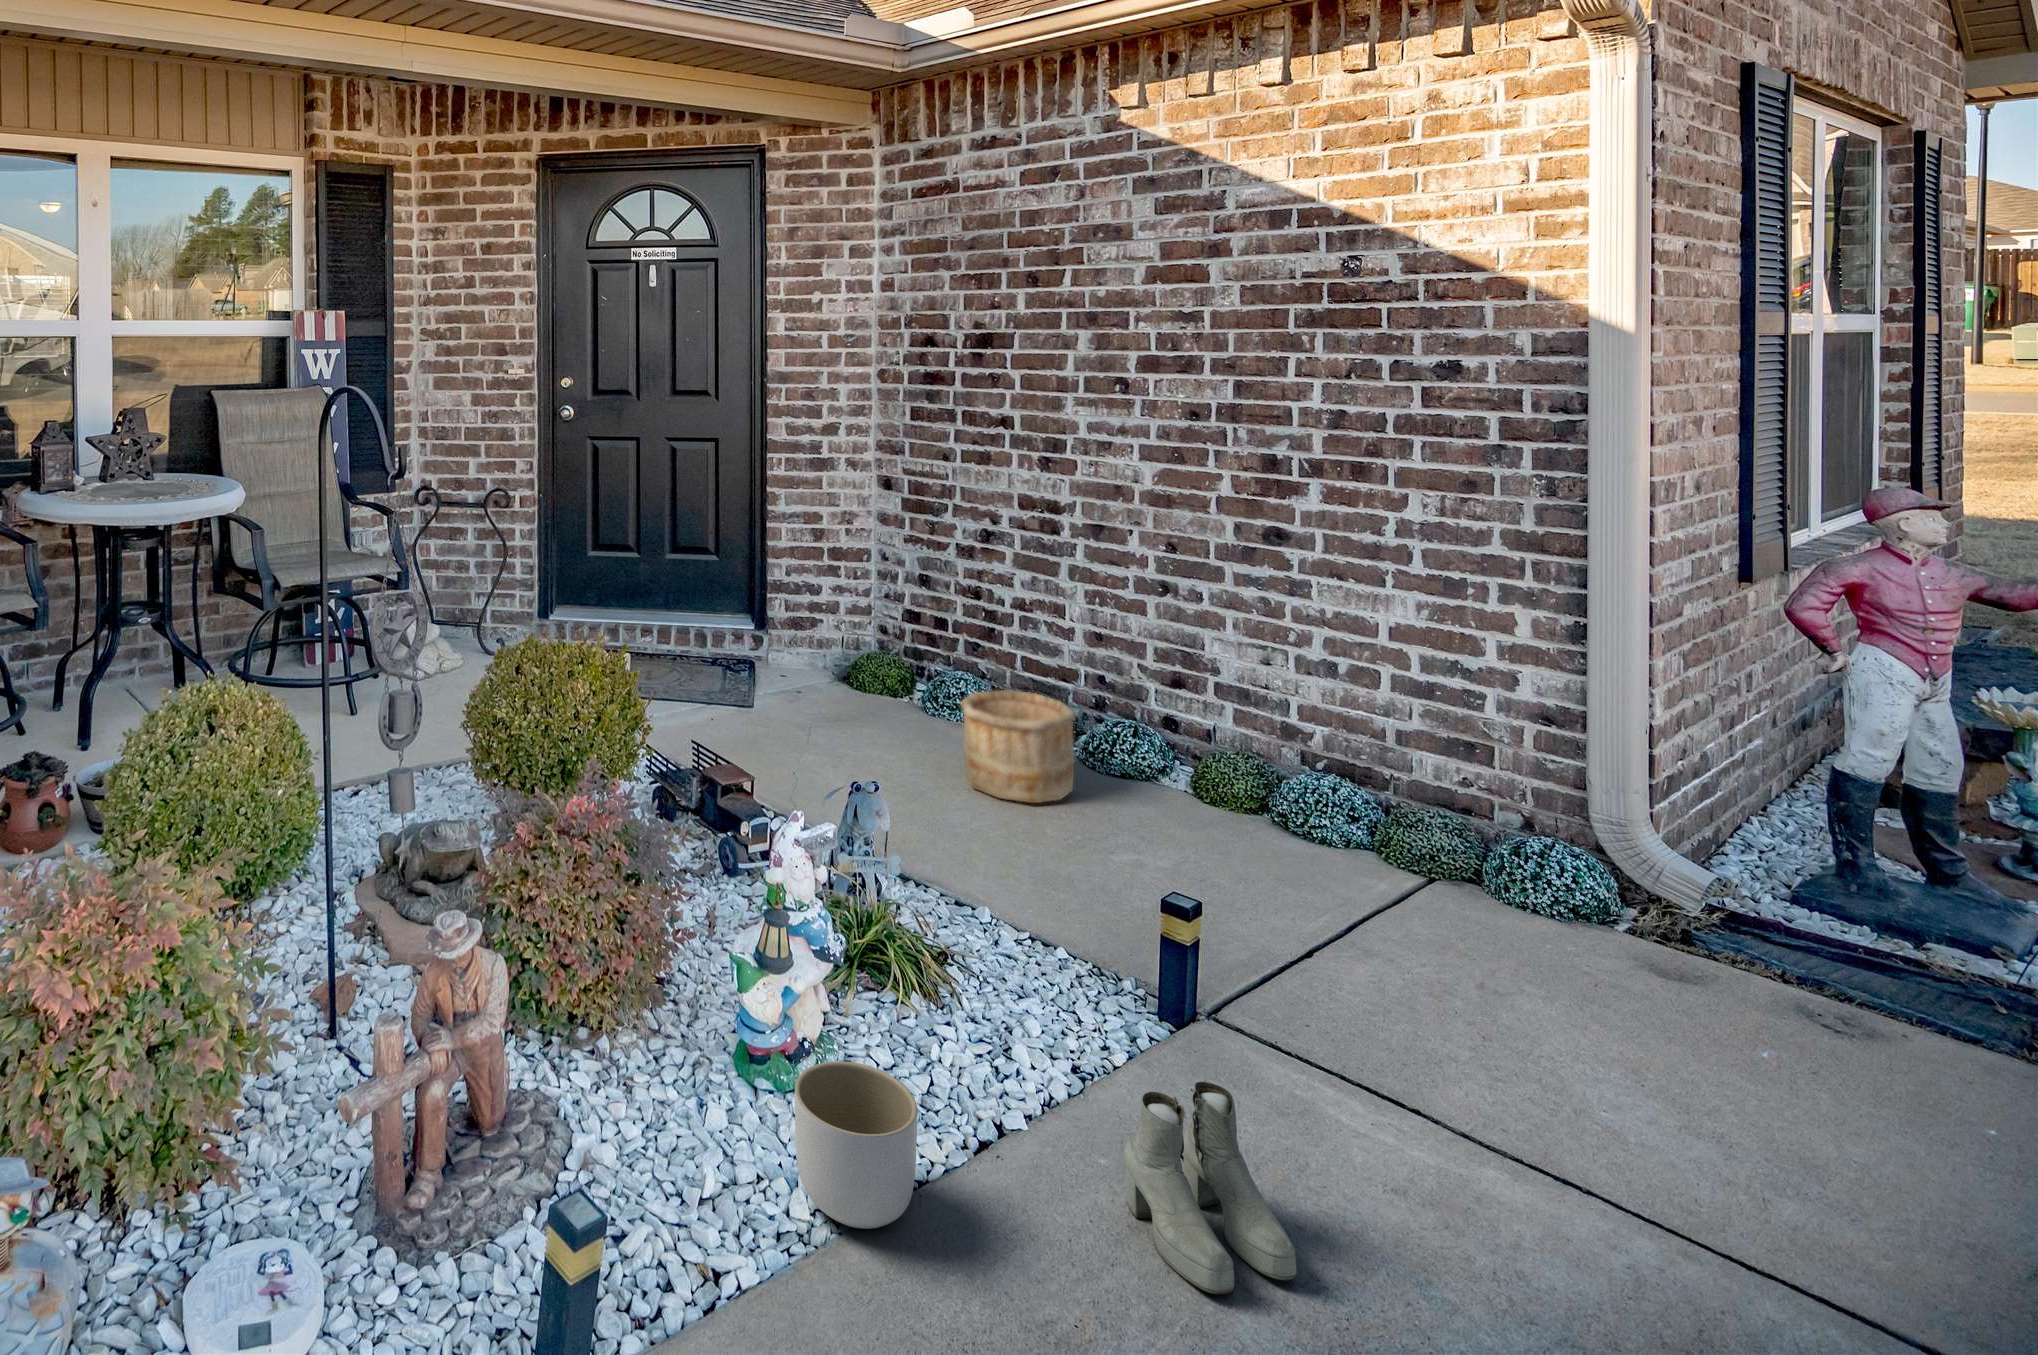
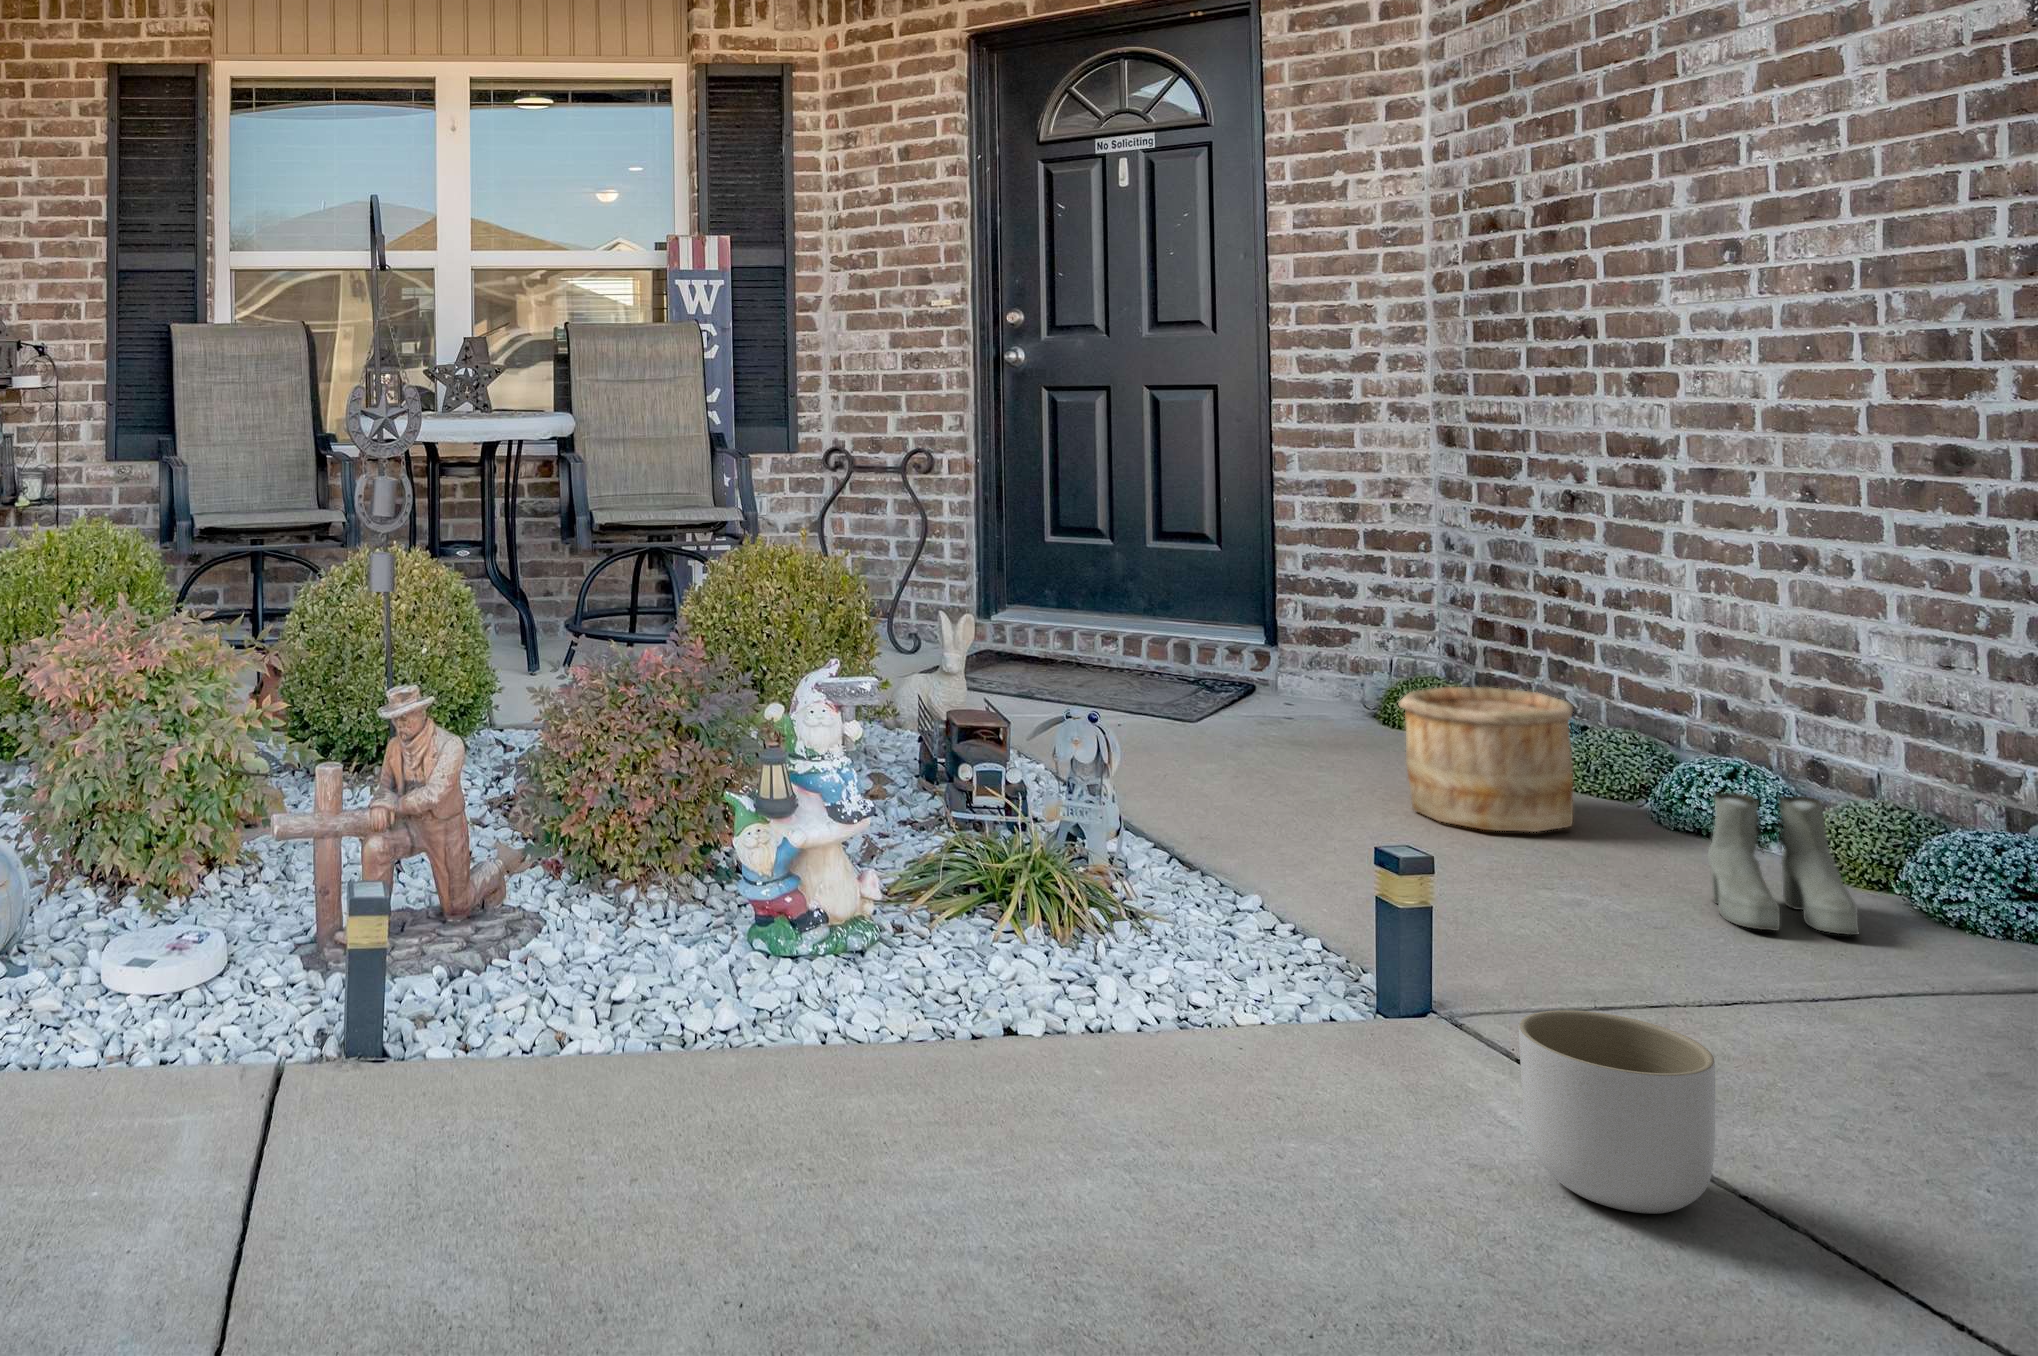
planter: present [795,1061,917,1229] -> present [1519,1010,1715,1214]
boots: present [1124,1082,1297,1294] -> present [1707,793,1859,935]

